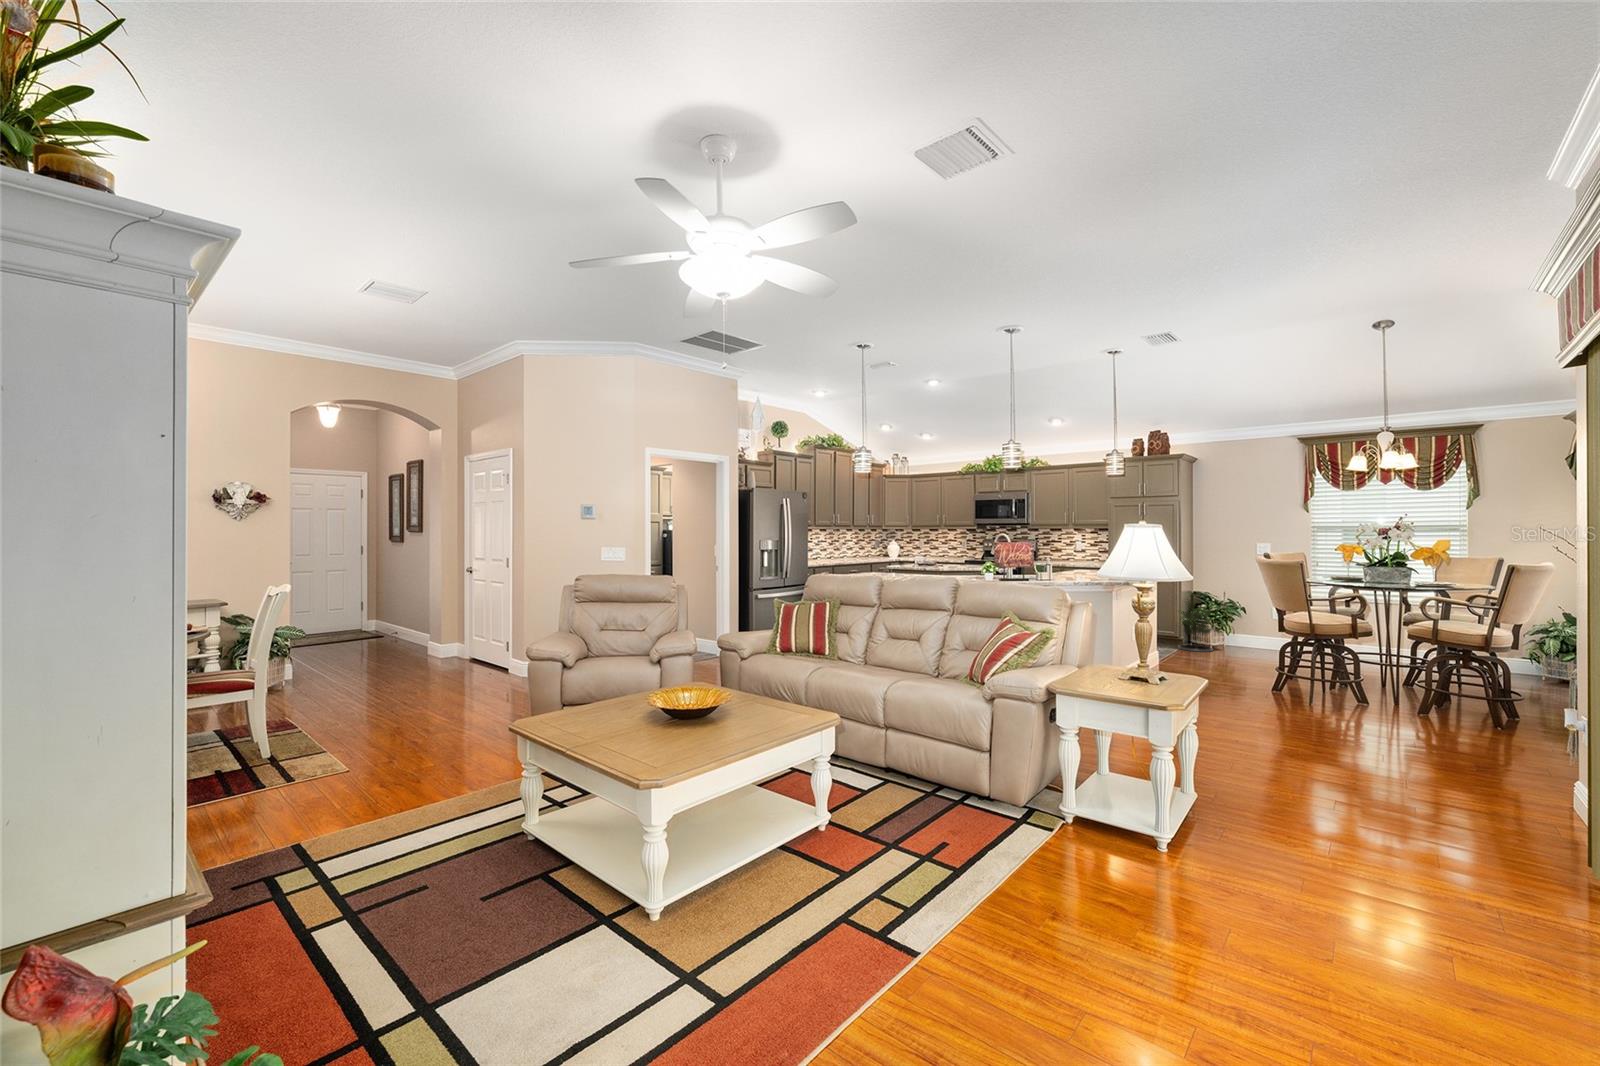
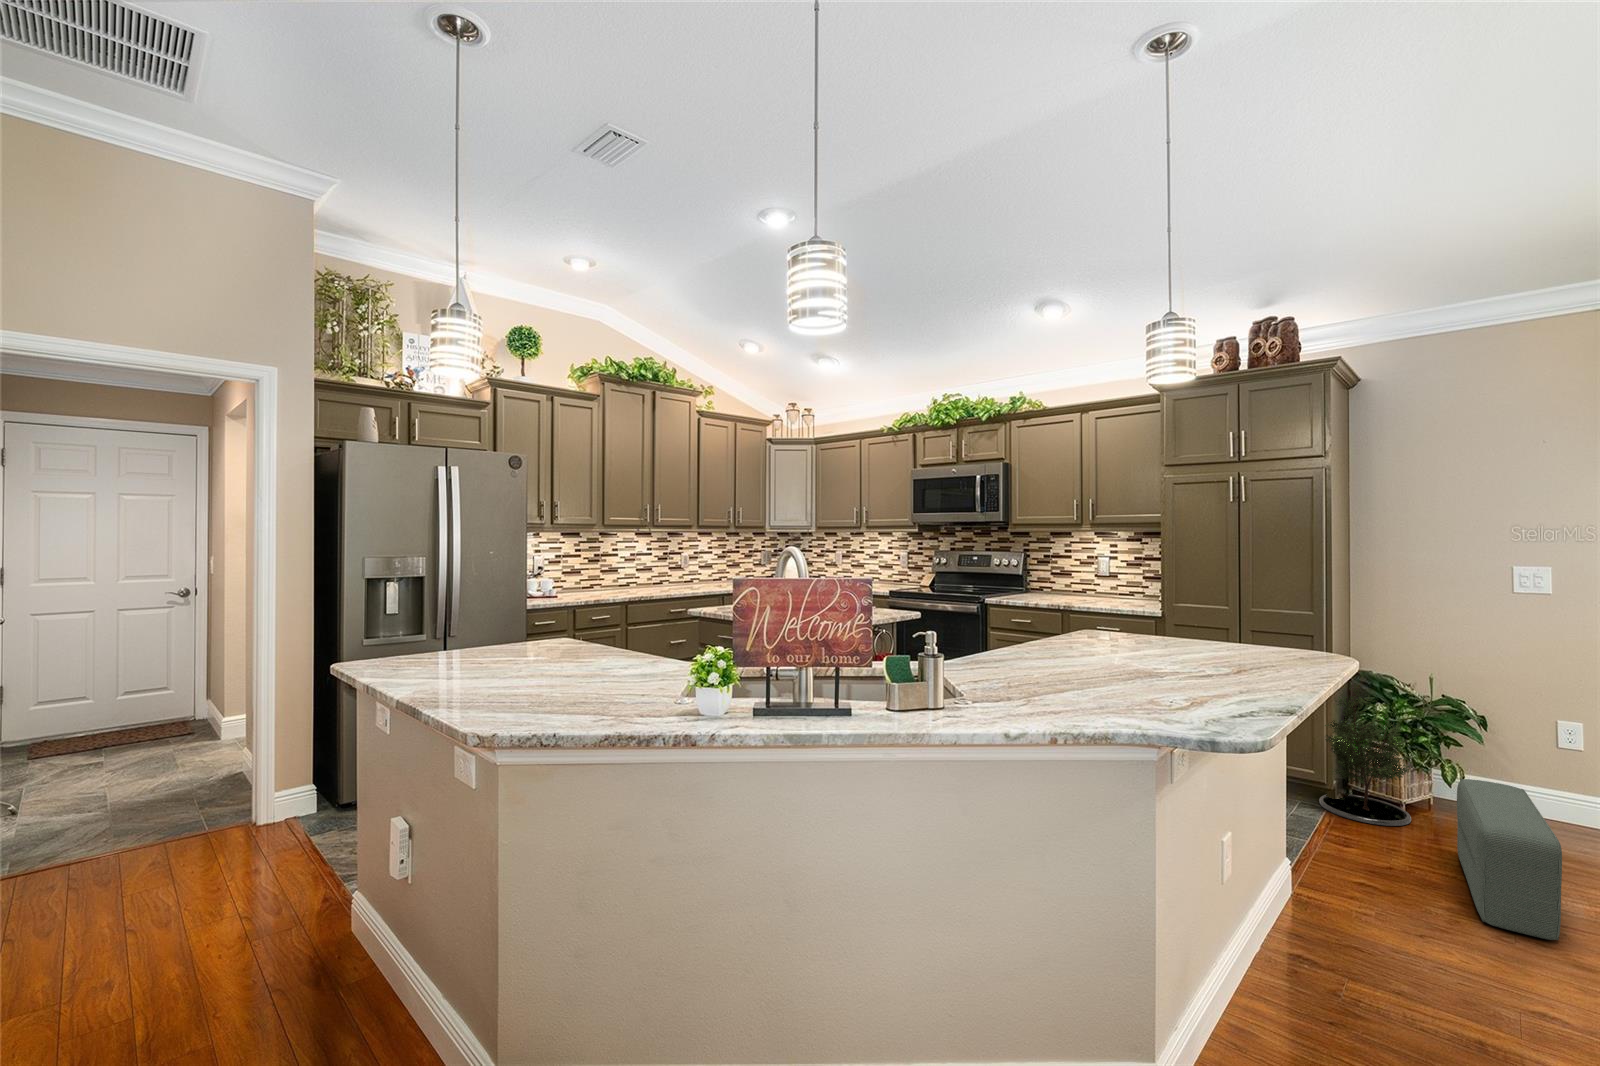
pouf: none [1226,626,1251,668] -> present [1457,779,1562,940]

